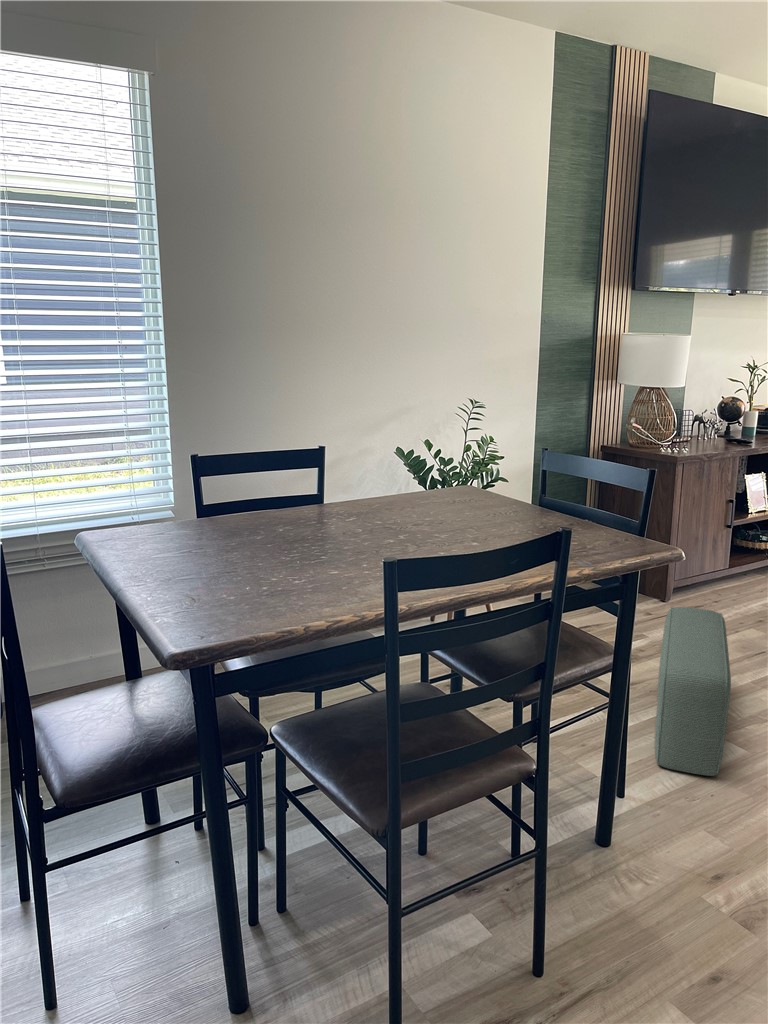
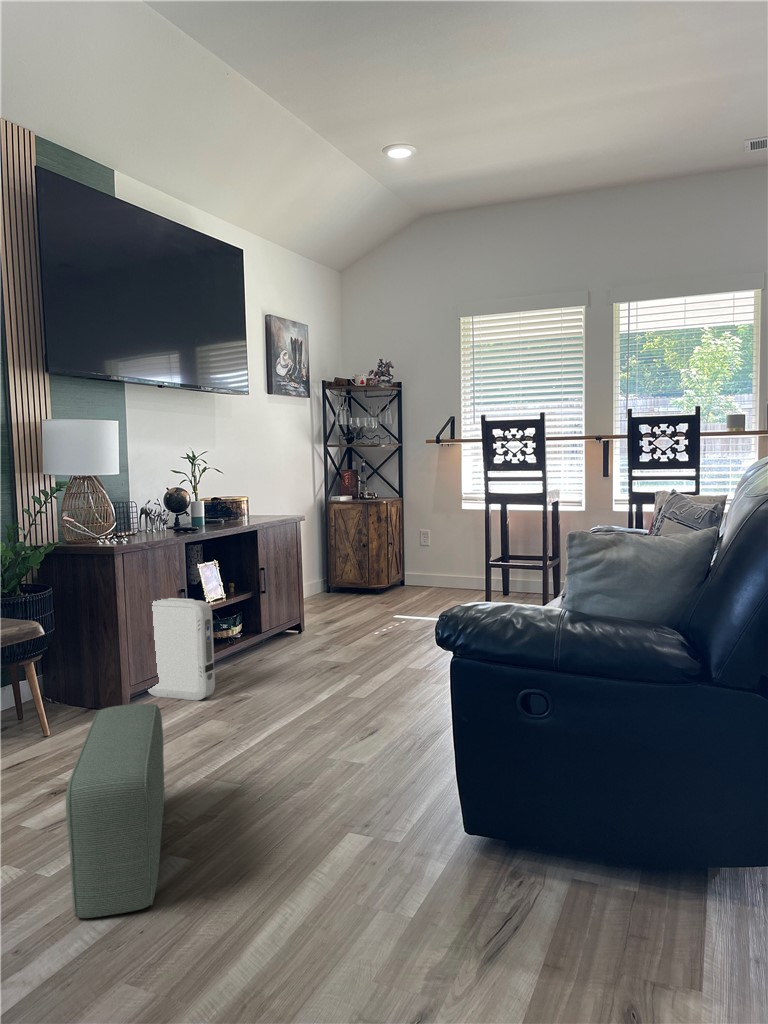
air purifier: none [686,507,762,606] -> present [148,598,215,701]

